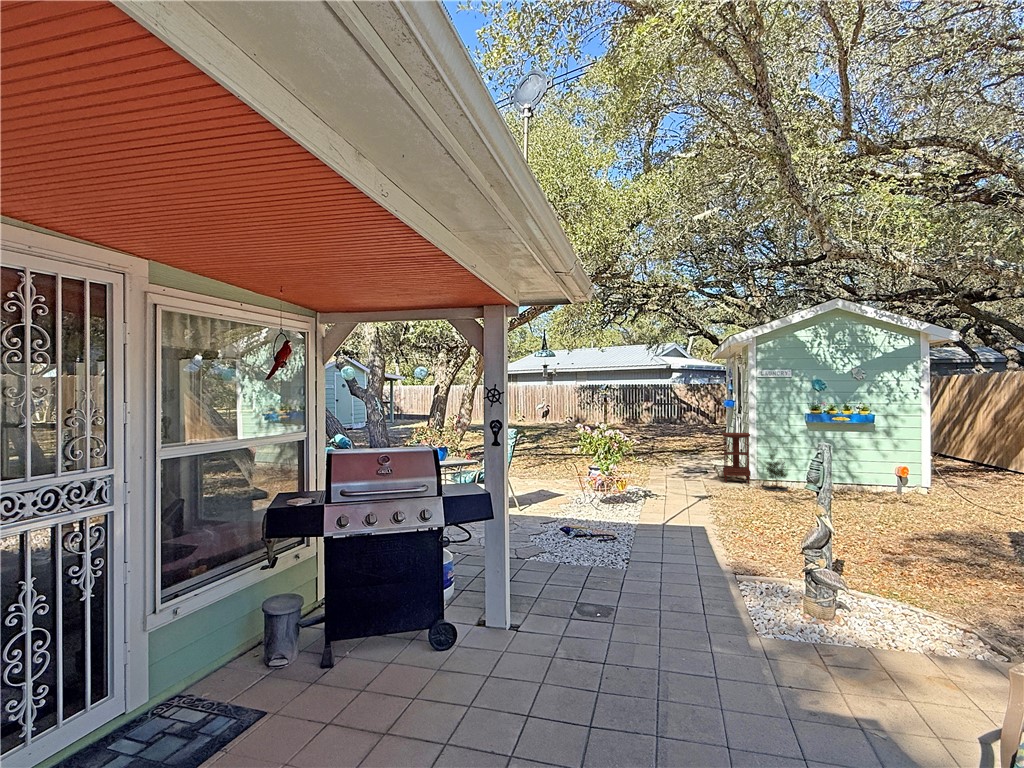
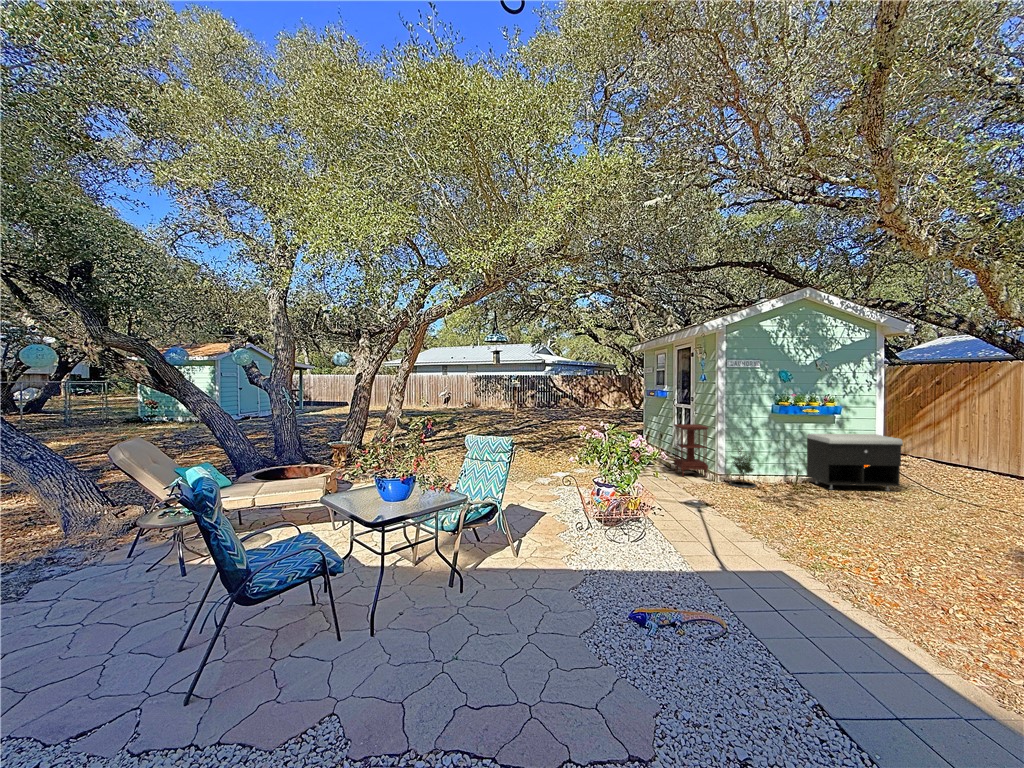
storage bench: none [849,441,933,497] -> present [807,434,903,491]

